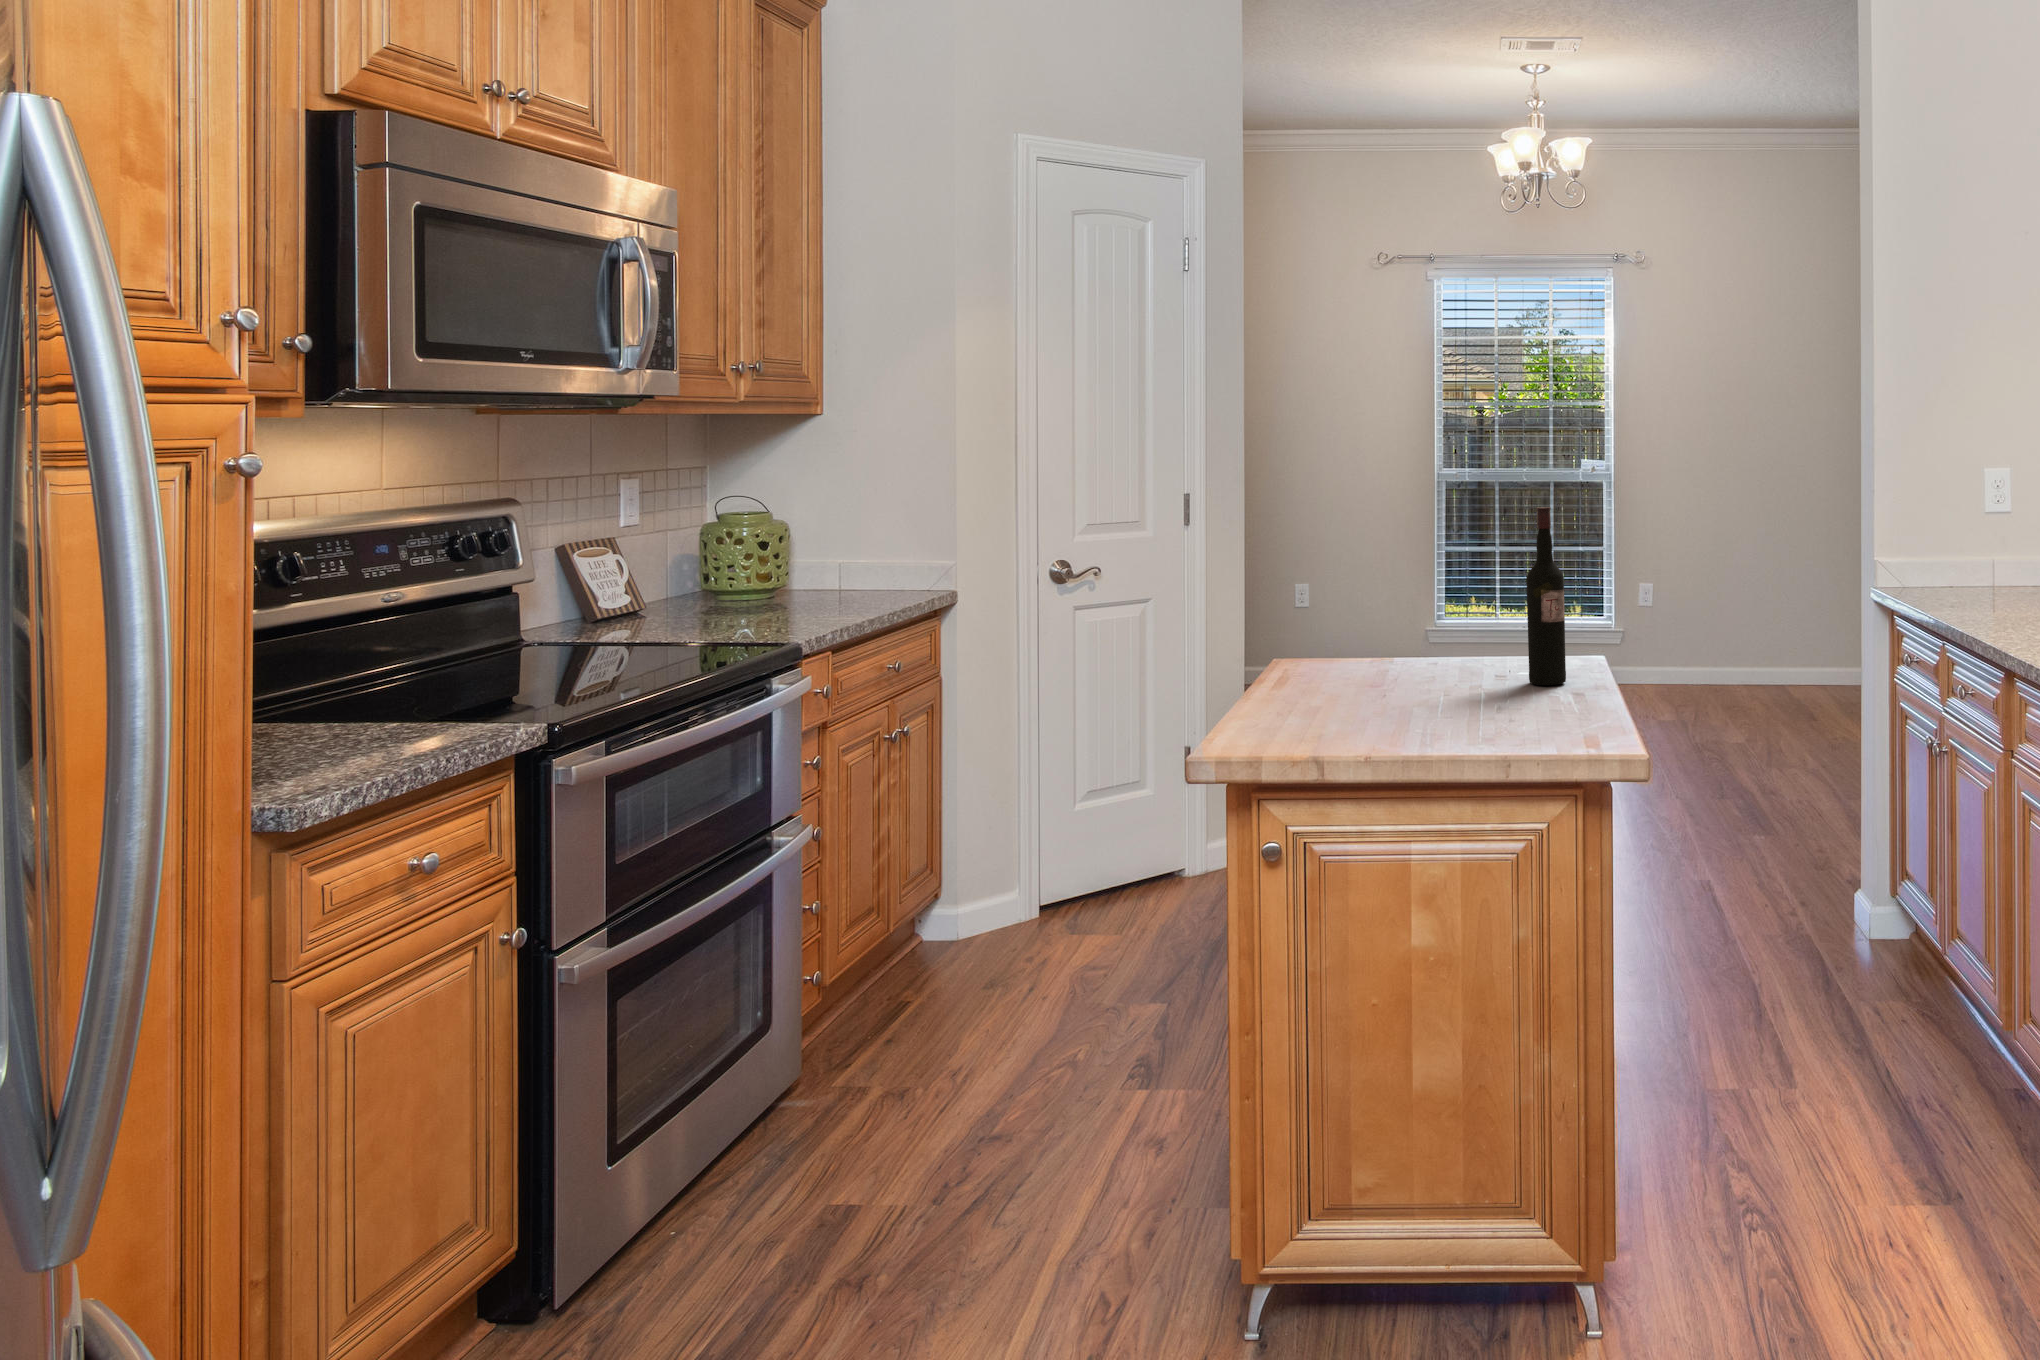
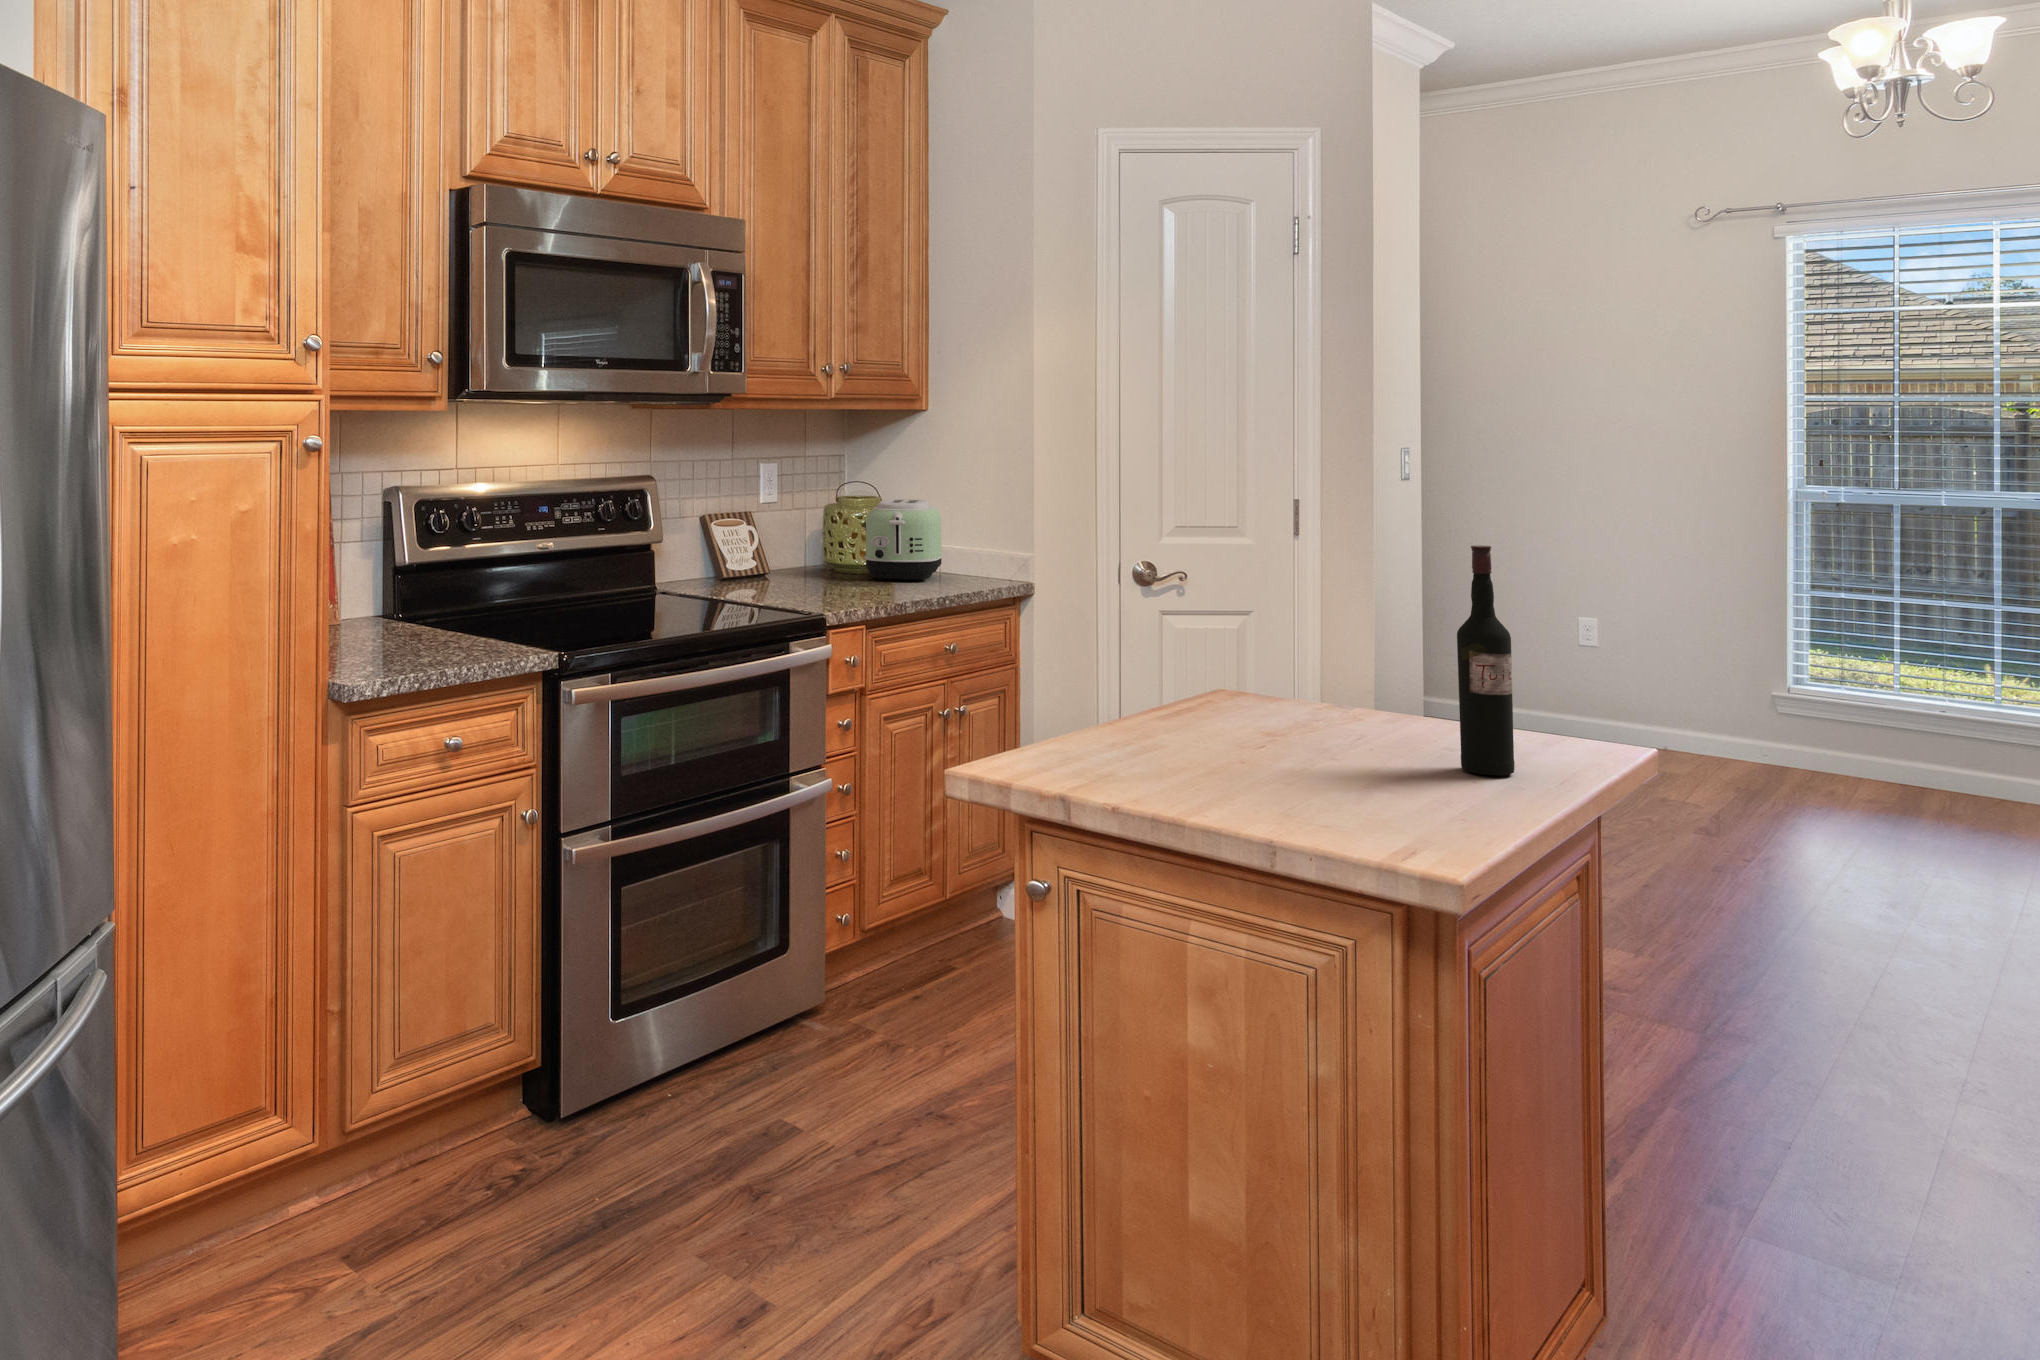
toaster: none [758,513,849,604] -> present [865,499,943,581]

